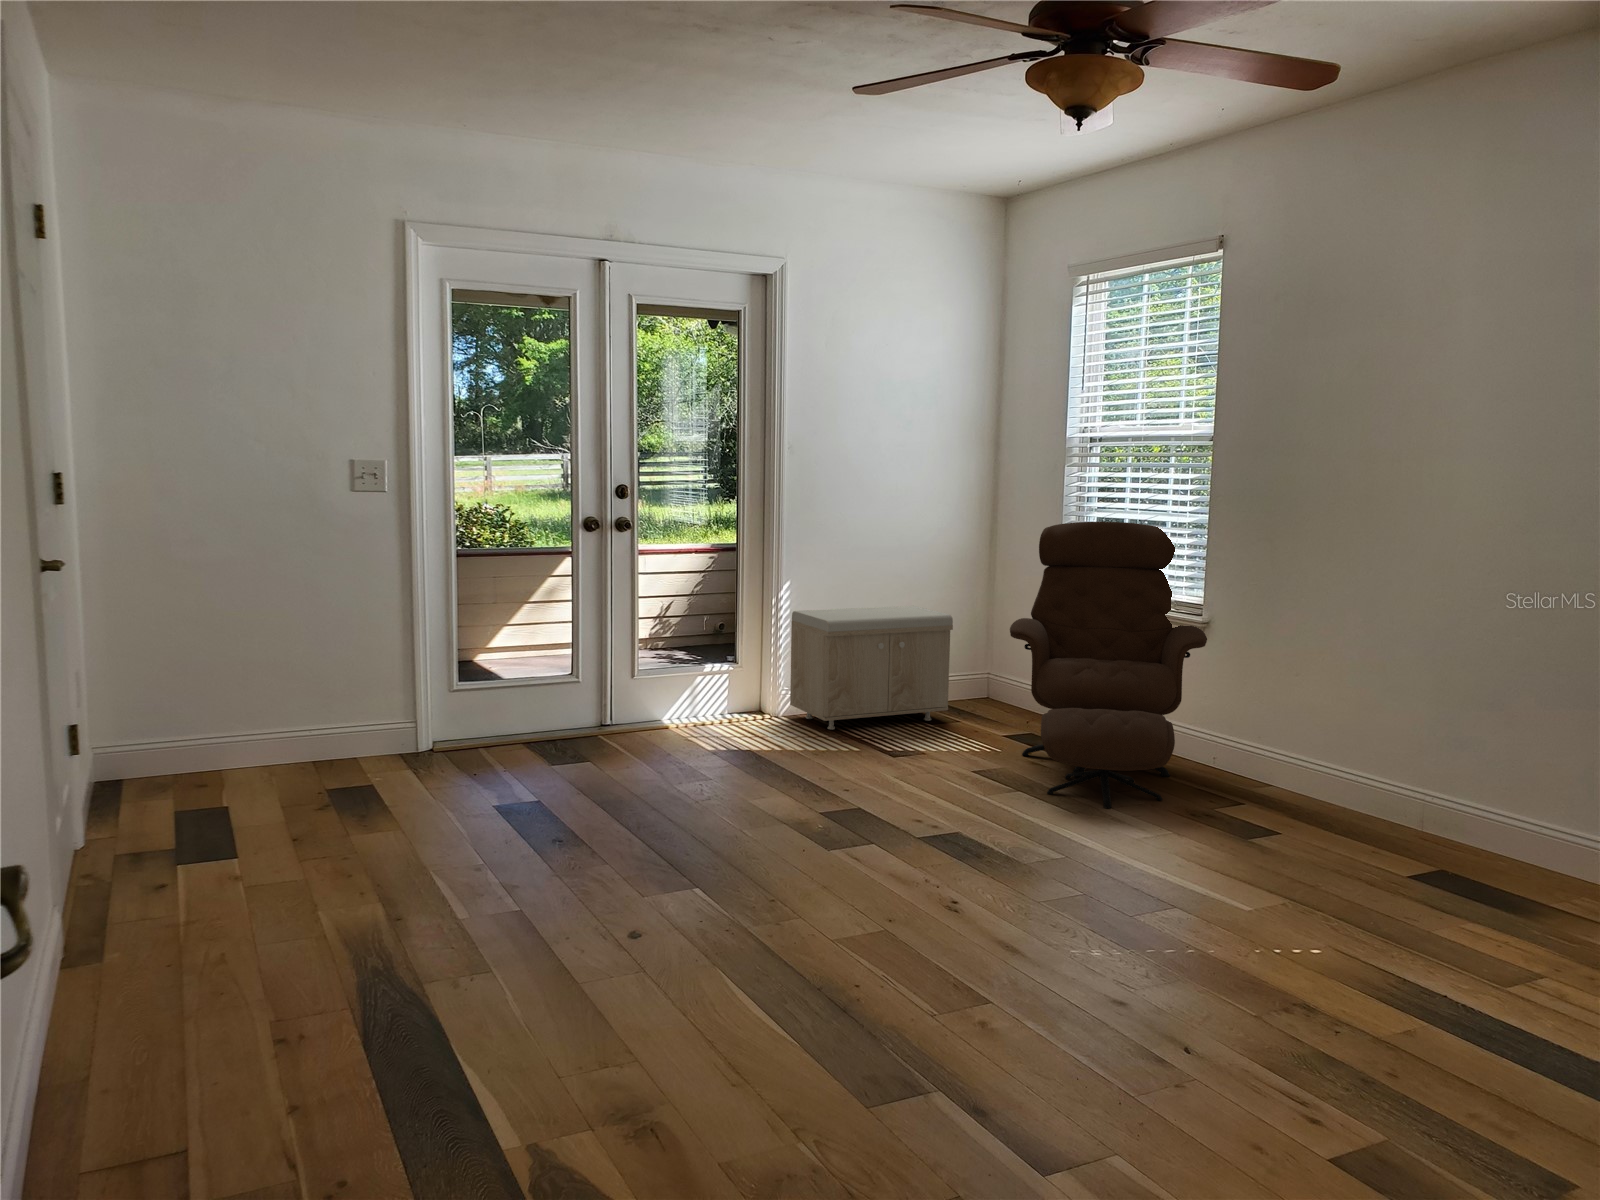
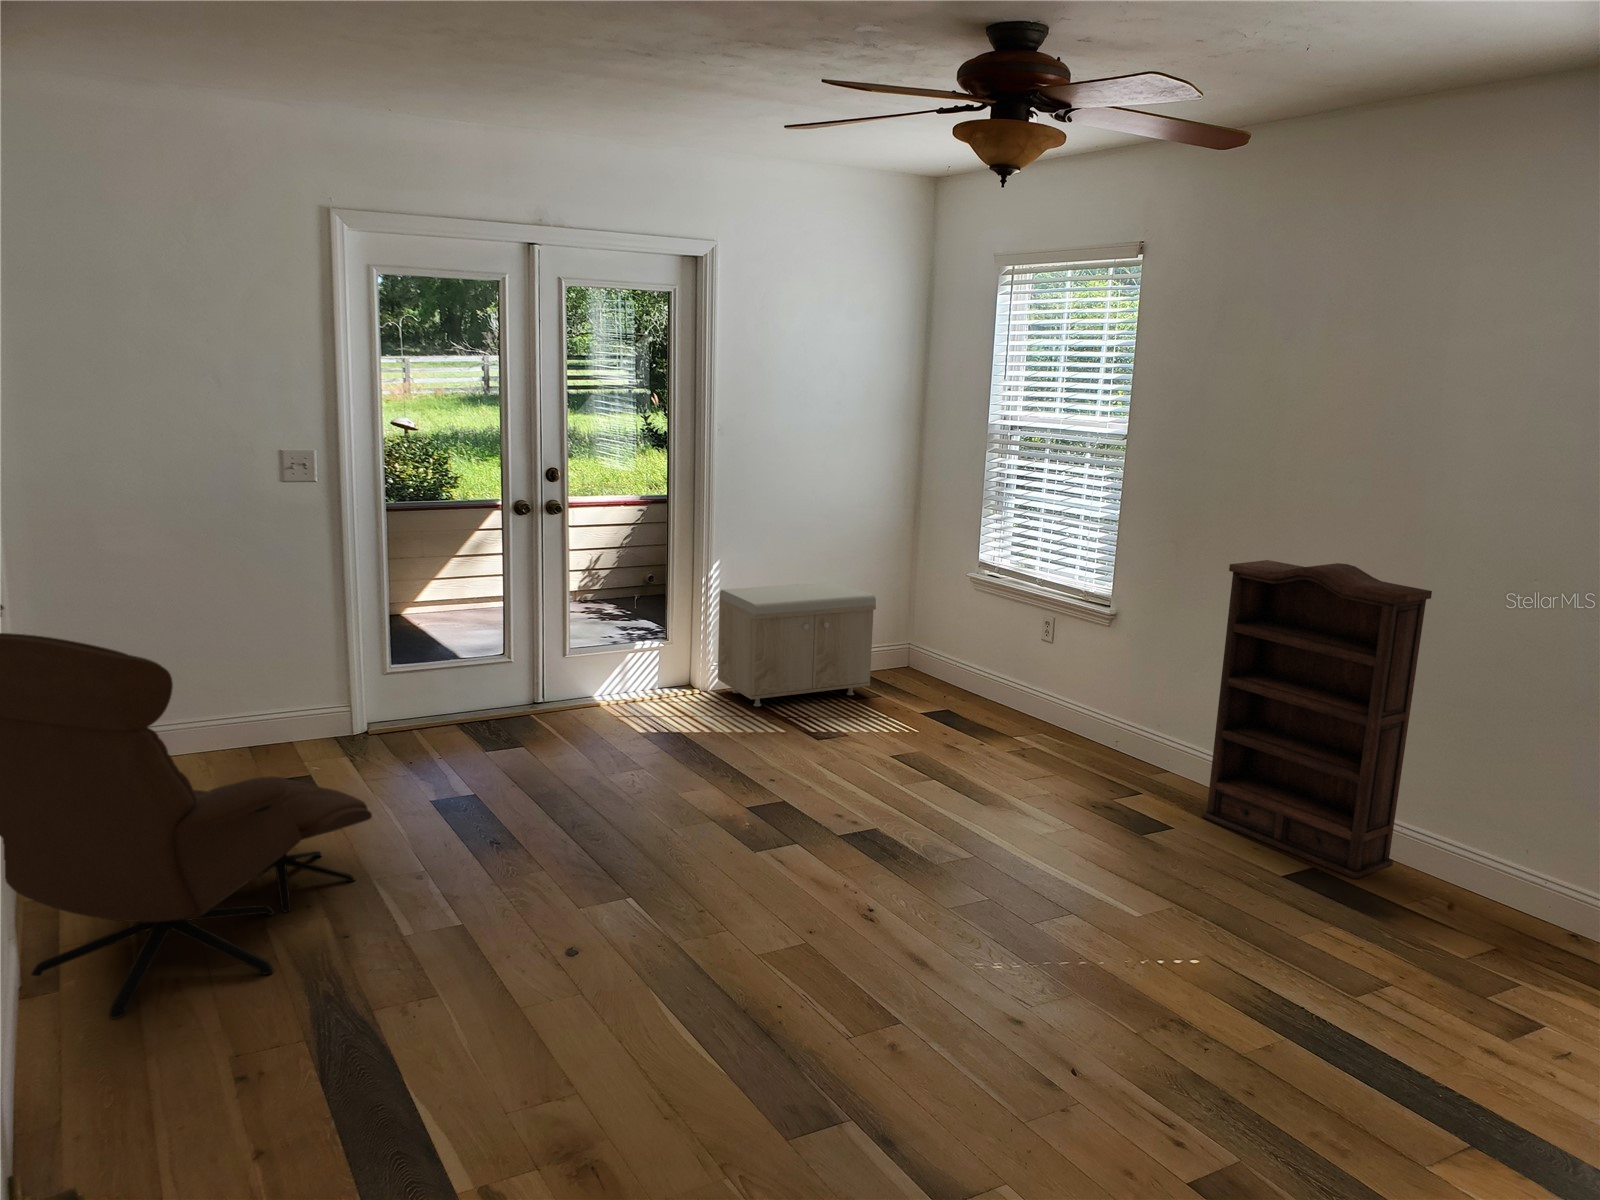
lounge chair: present [1010,522,1207,808] -> present [0,633,372,1019]
bookshelf: none [1312,541,1559,880] -> present [1202,560,1432,879]

